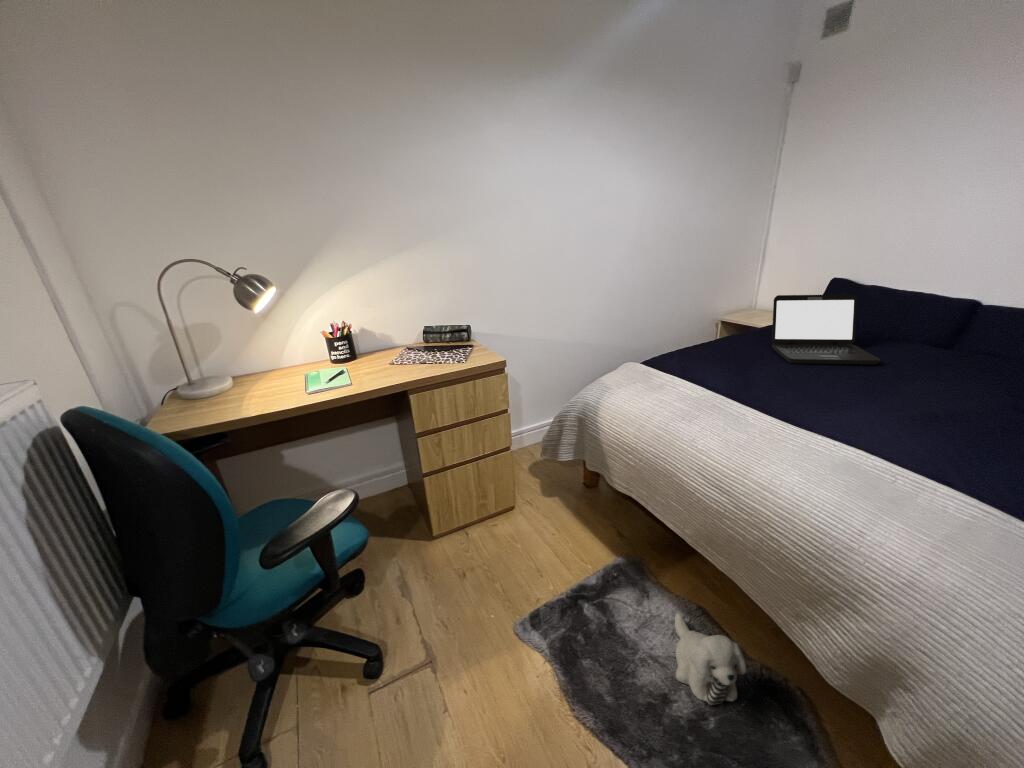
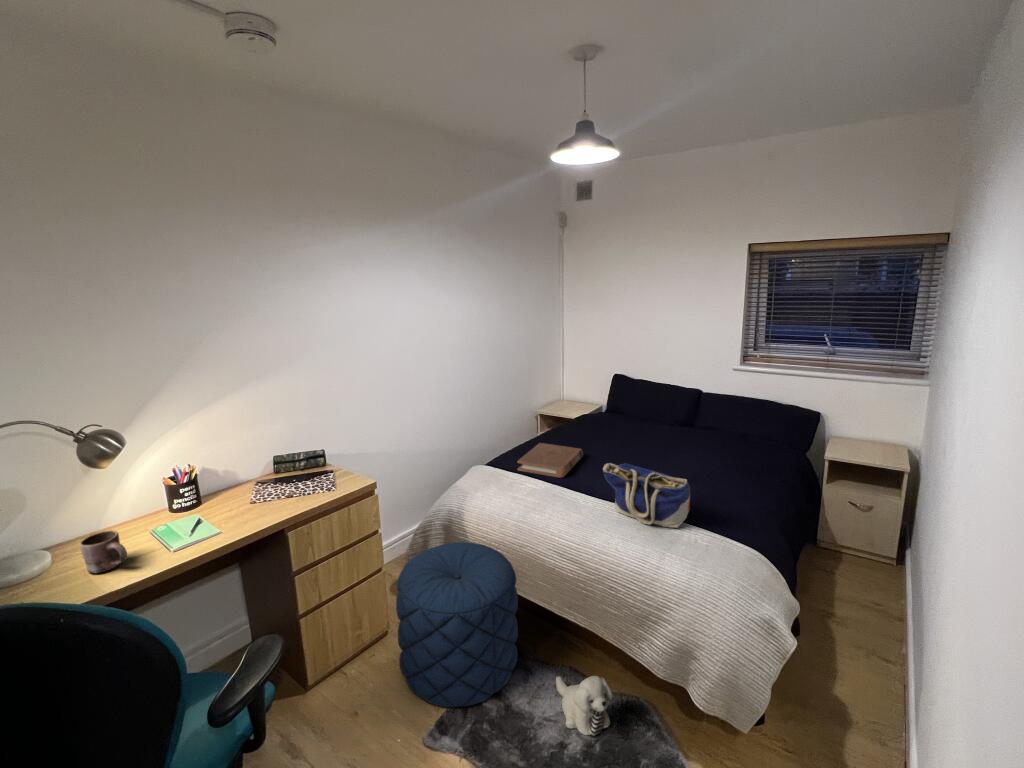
laptop: present [772,294,880,365] -> none [579,394,654,452]
book: none [674,345,766,386] -> present [518,443,583,478]
mug: none [233,366,270,401] -> present [80,530,127,573]
tote bag: none [789,369,956,479] -> present [603,463,690,528]
pouf: none [508,436,644,609] -> present [396,542,518,707]

